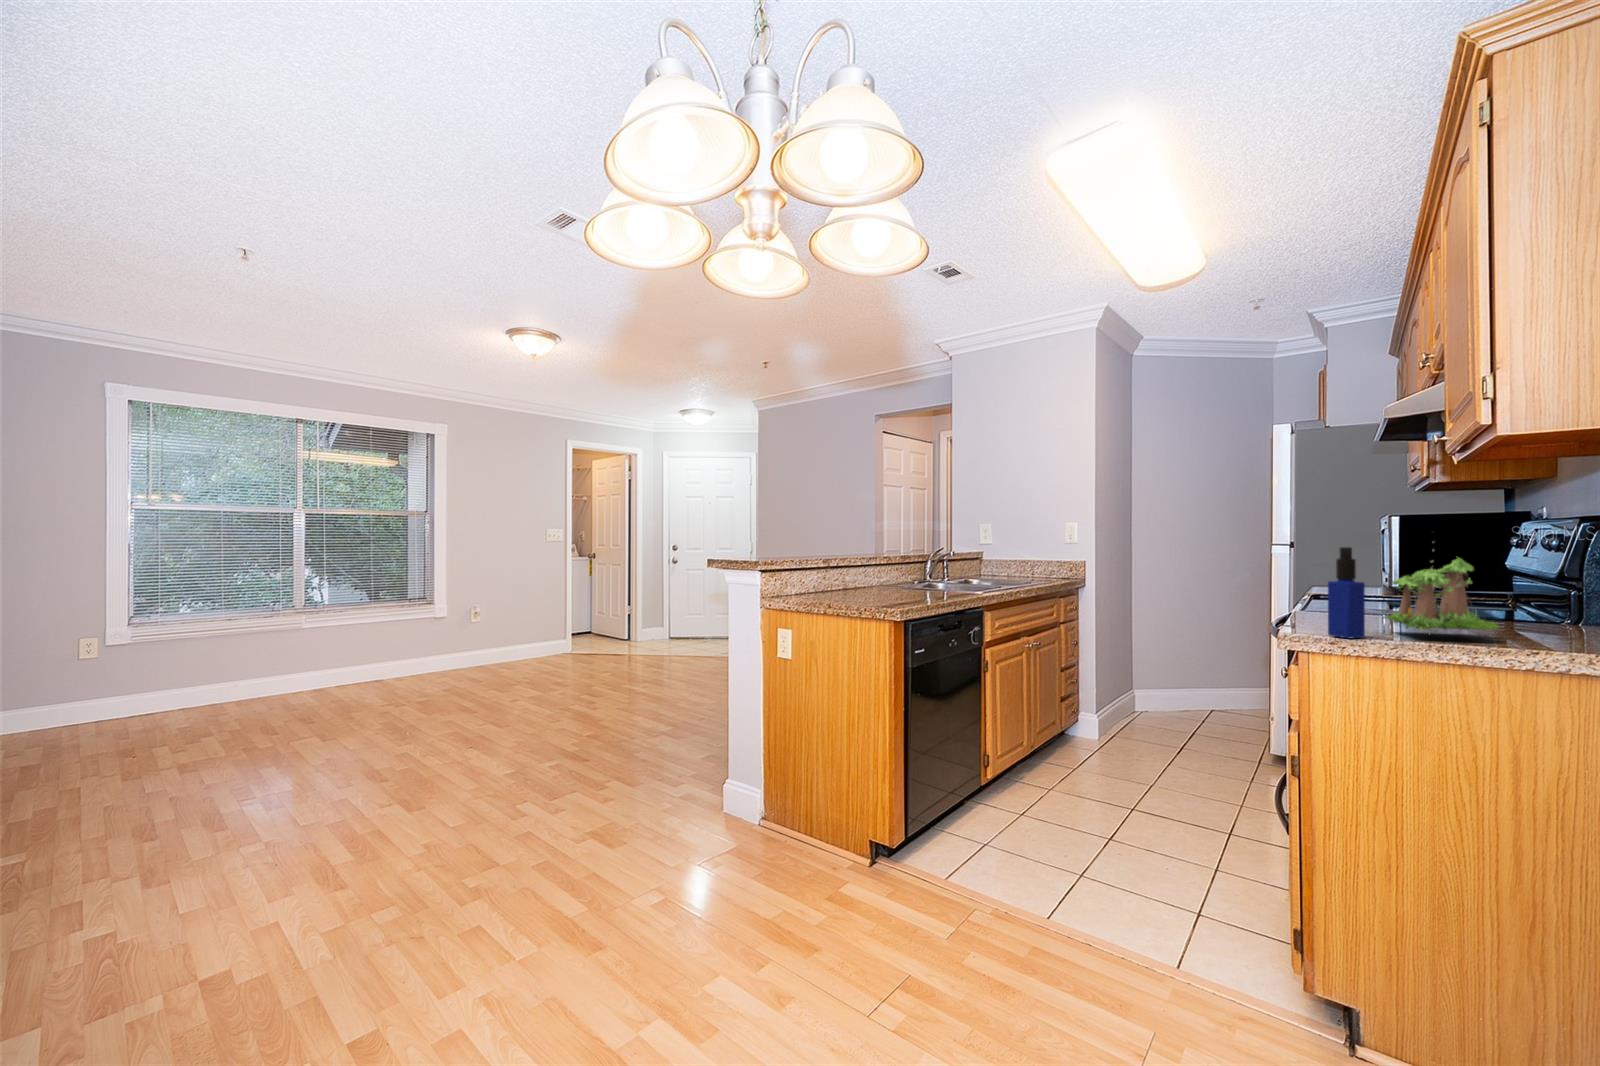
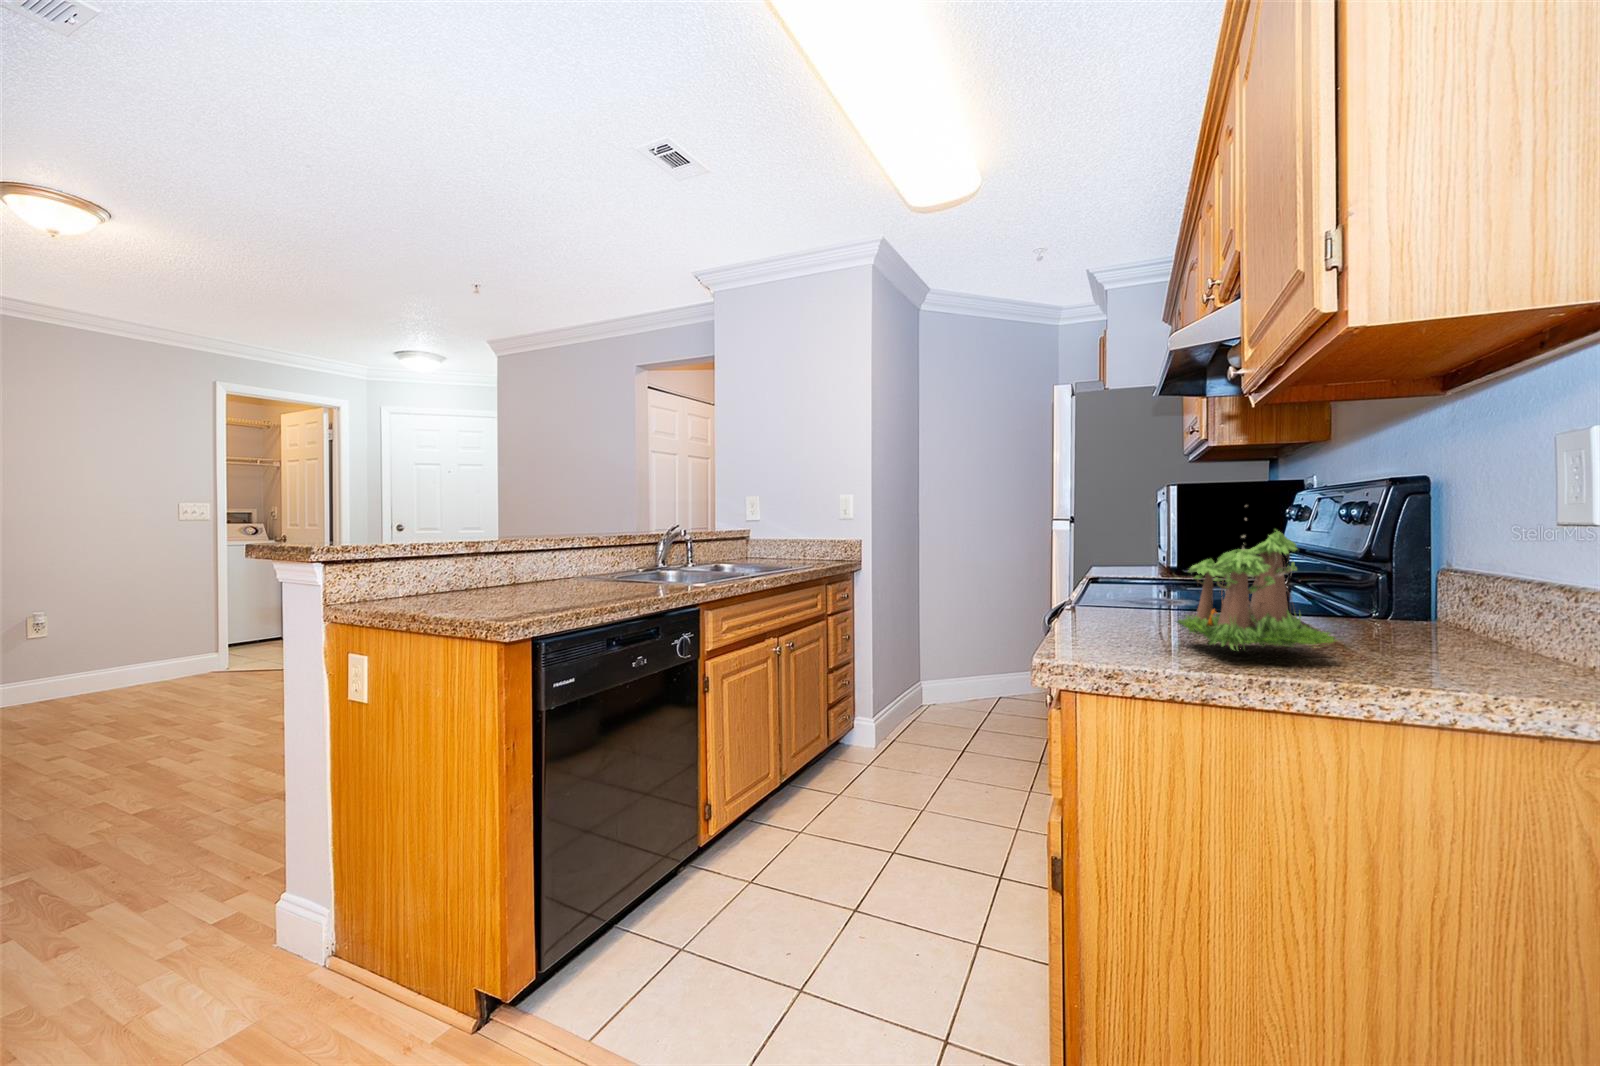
bottle: present [1328,547,1365,639] -> none [1102,515,1154,665]

